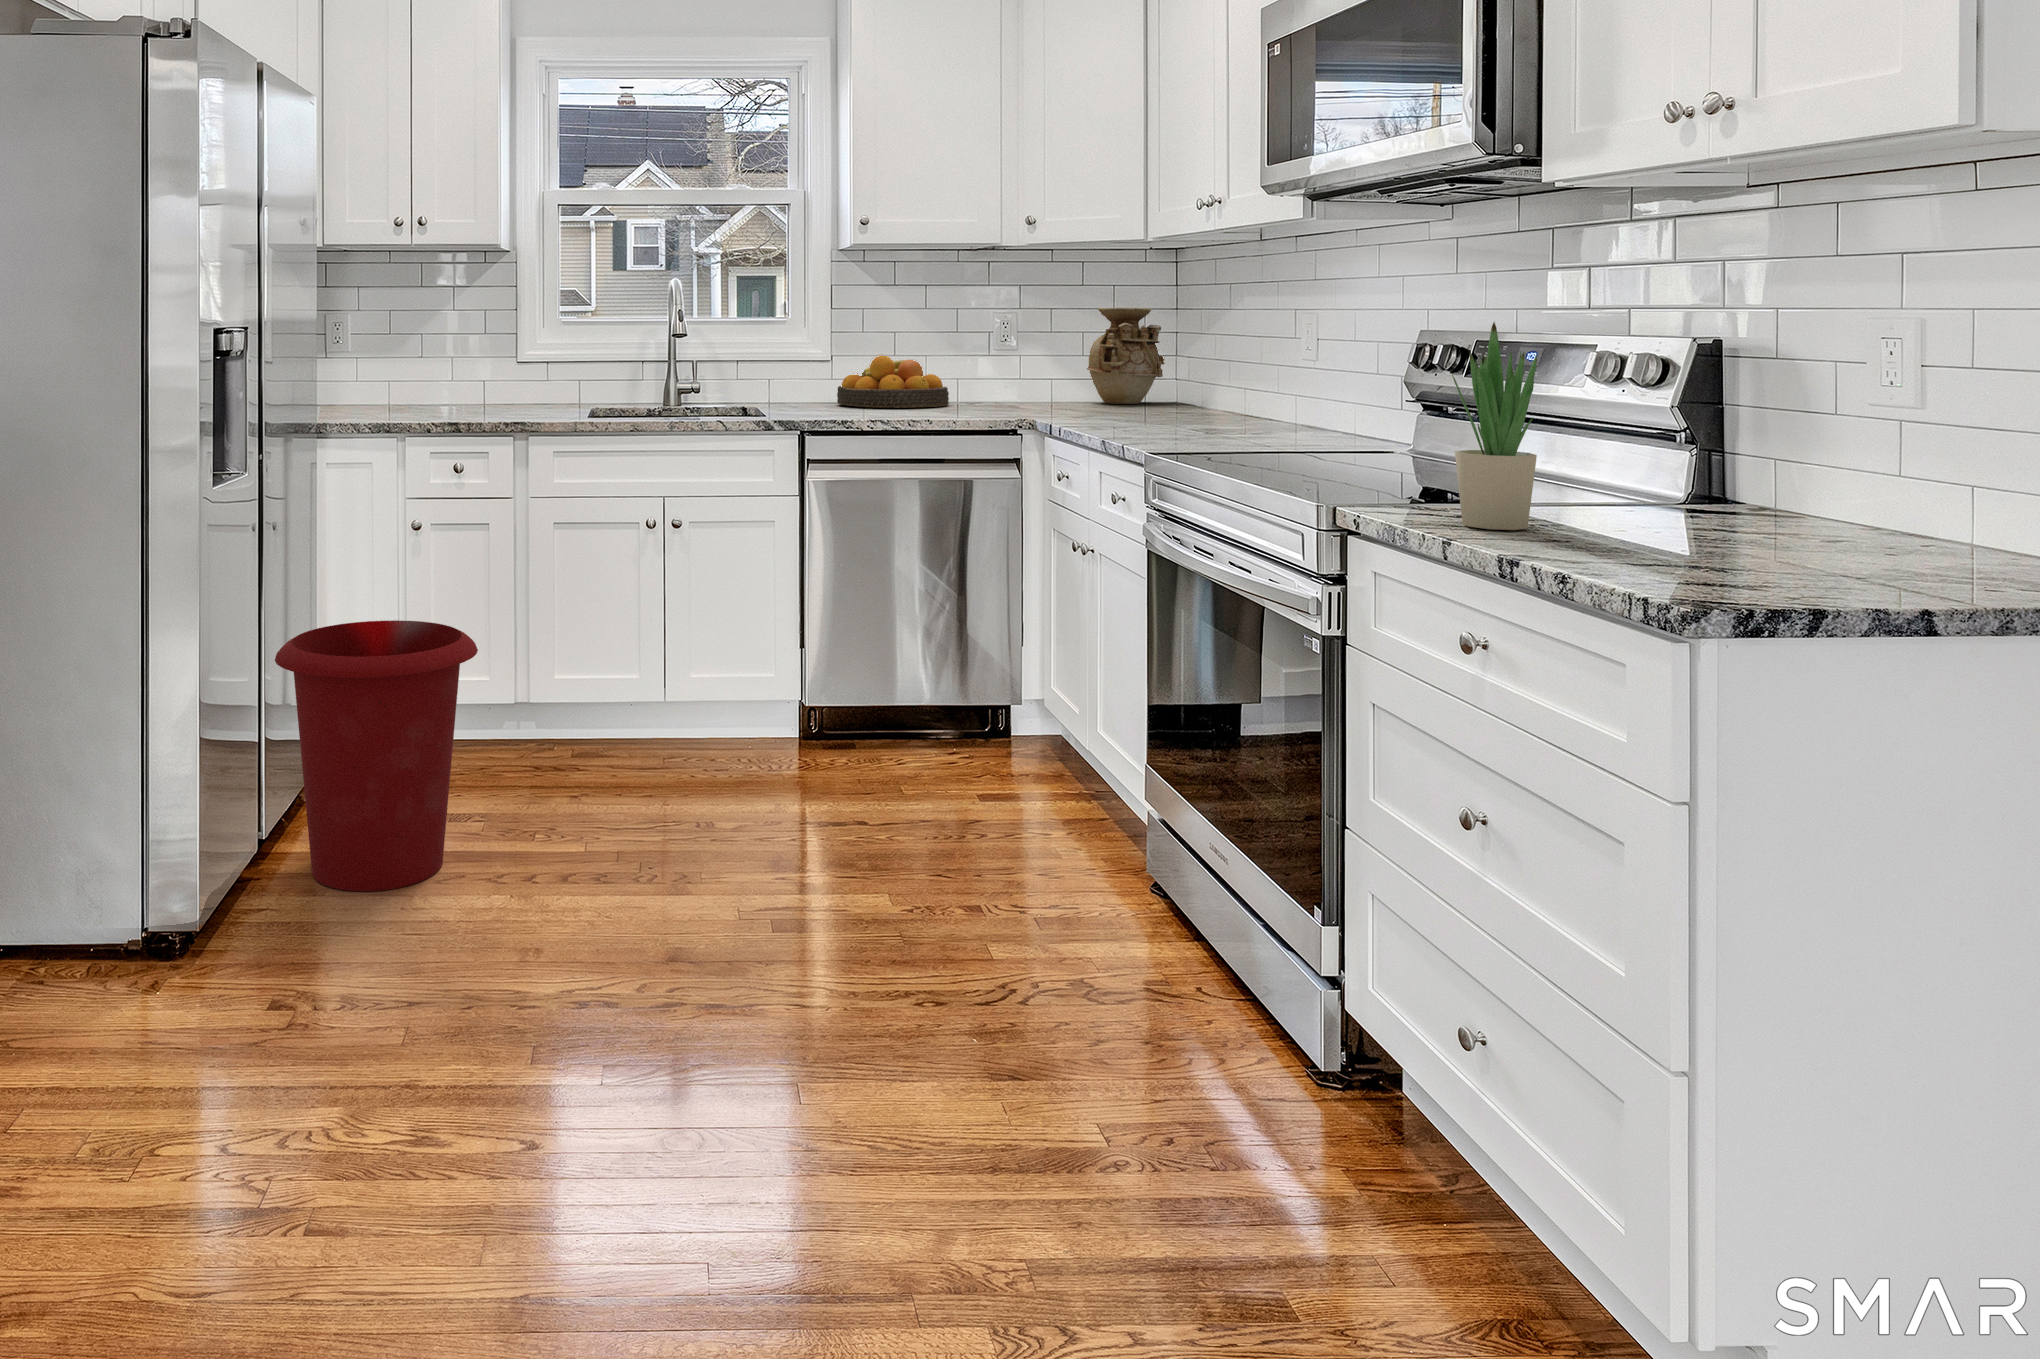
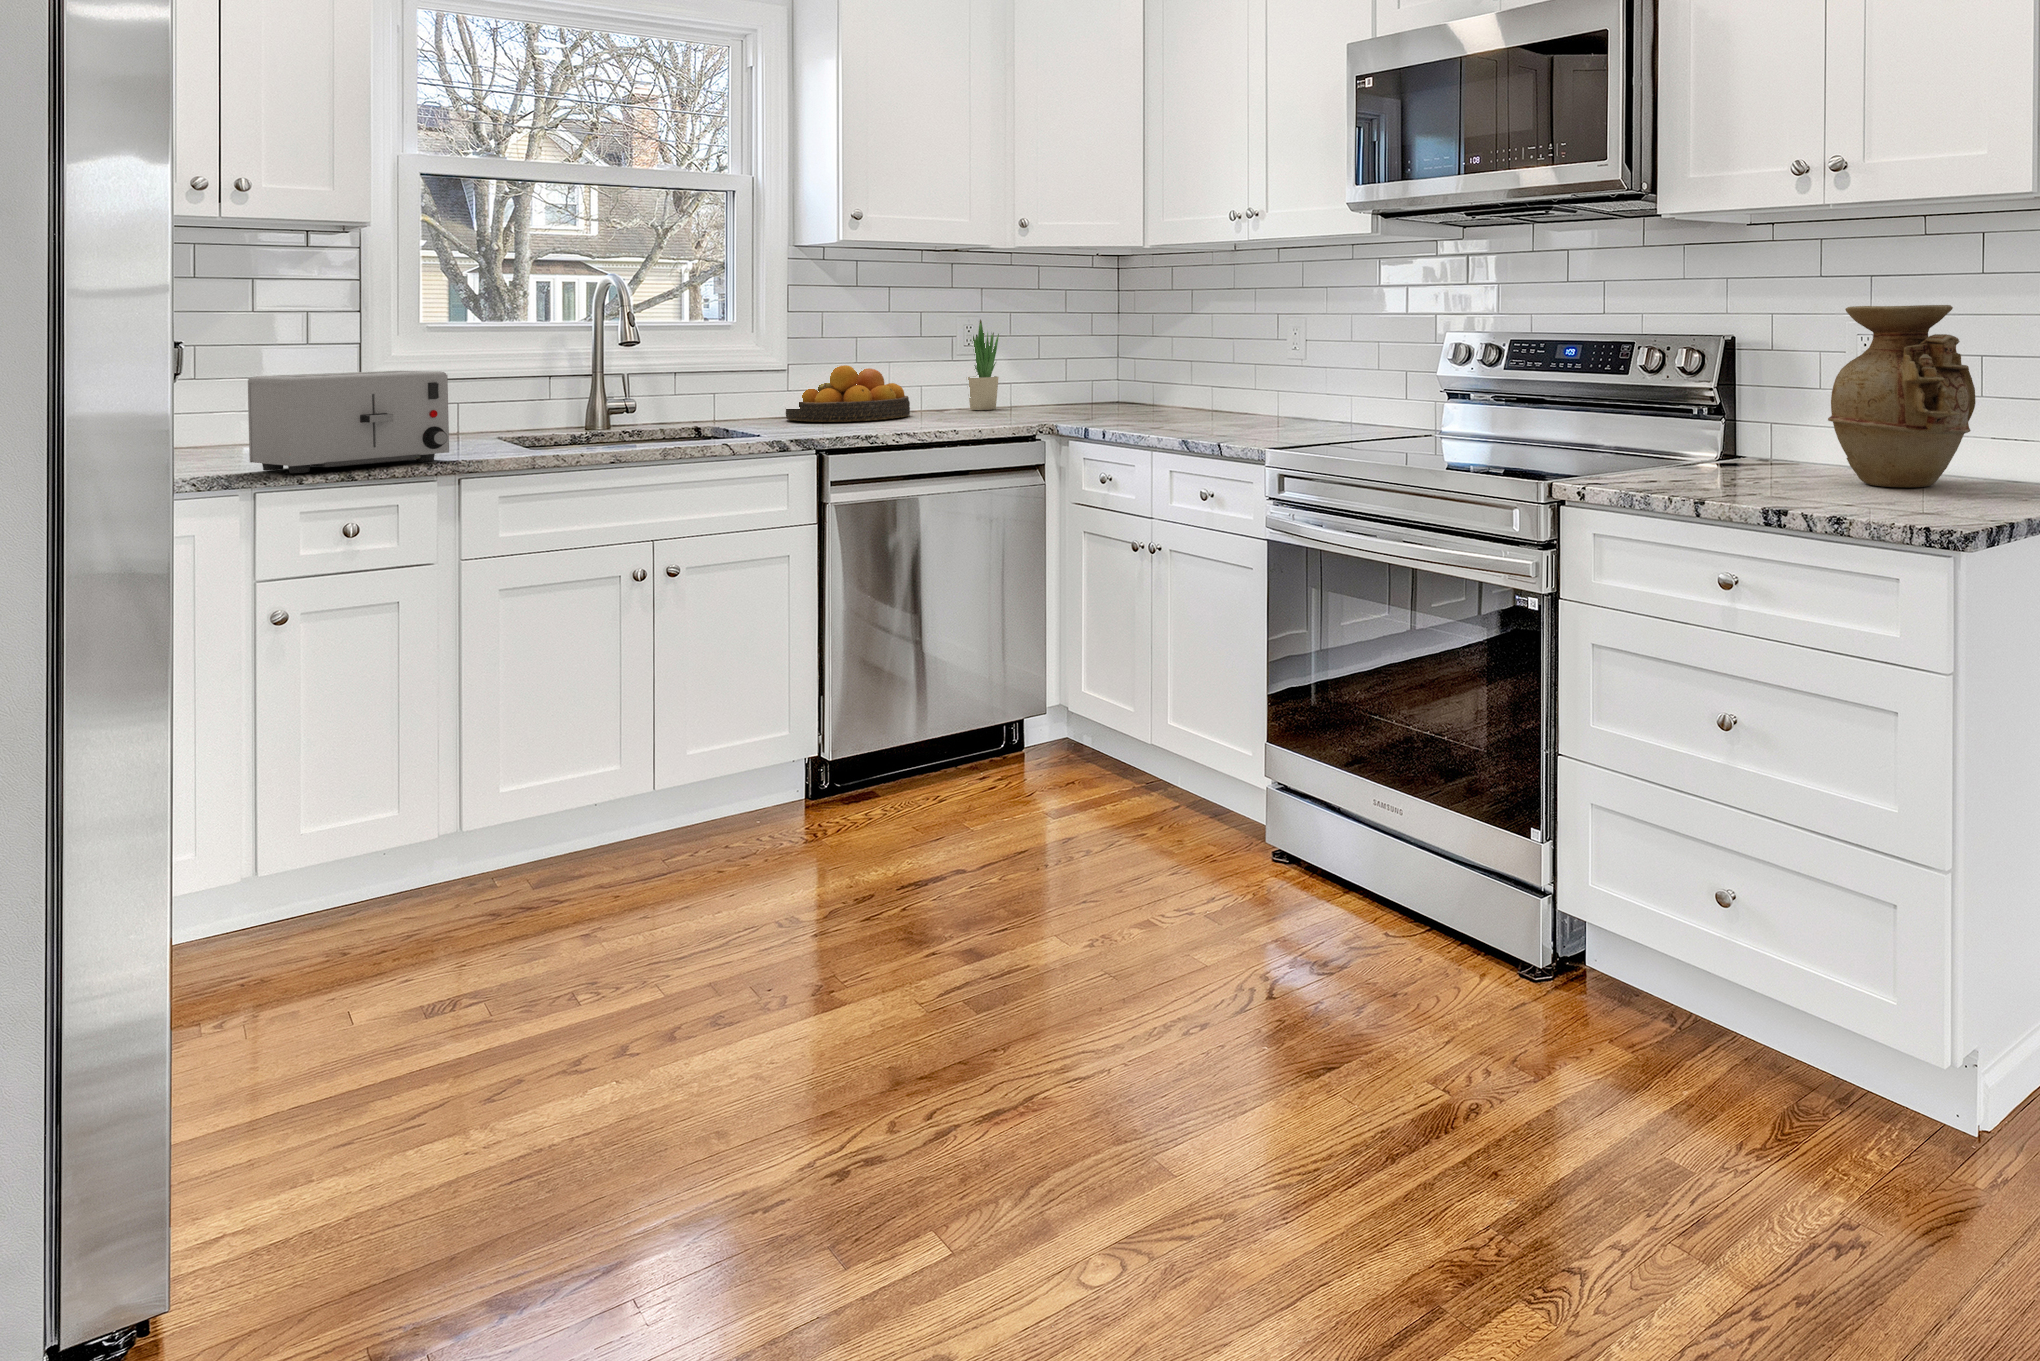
vase: present [1087,308,1165,404] -> present [1828,305,1976,487]
potted plant: present [1452,322,1537,530] -> present [968,320,999,410]
toaster: none [410,348,534,420] -> present [248,371,449,473]
waste bin: present [275,620,478,891] -> none [223,739,538,1129]

